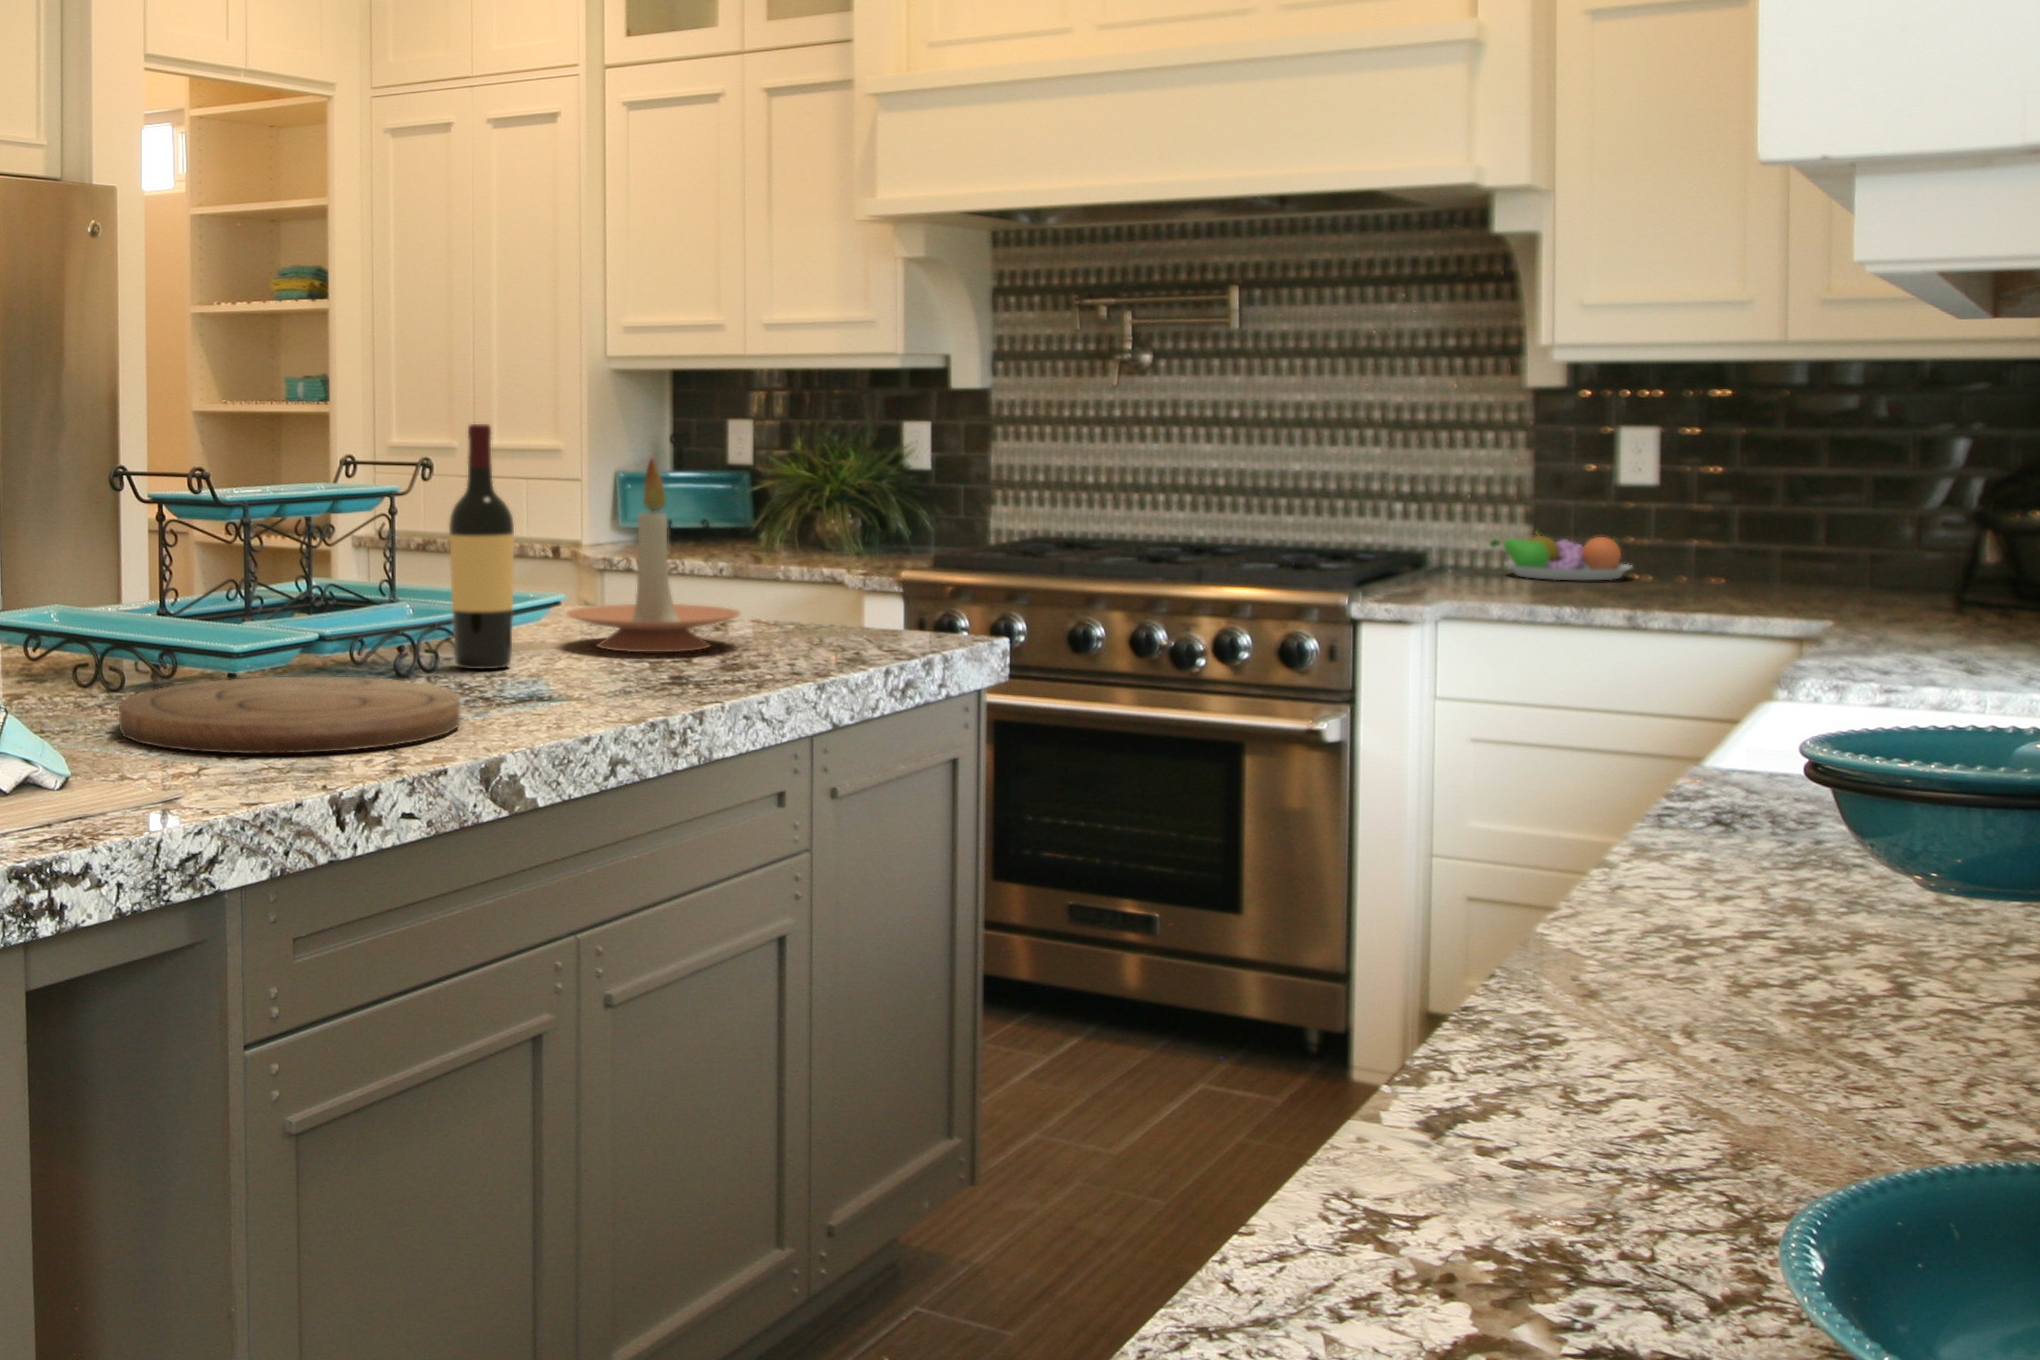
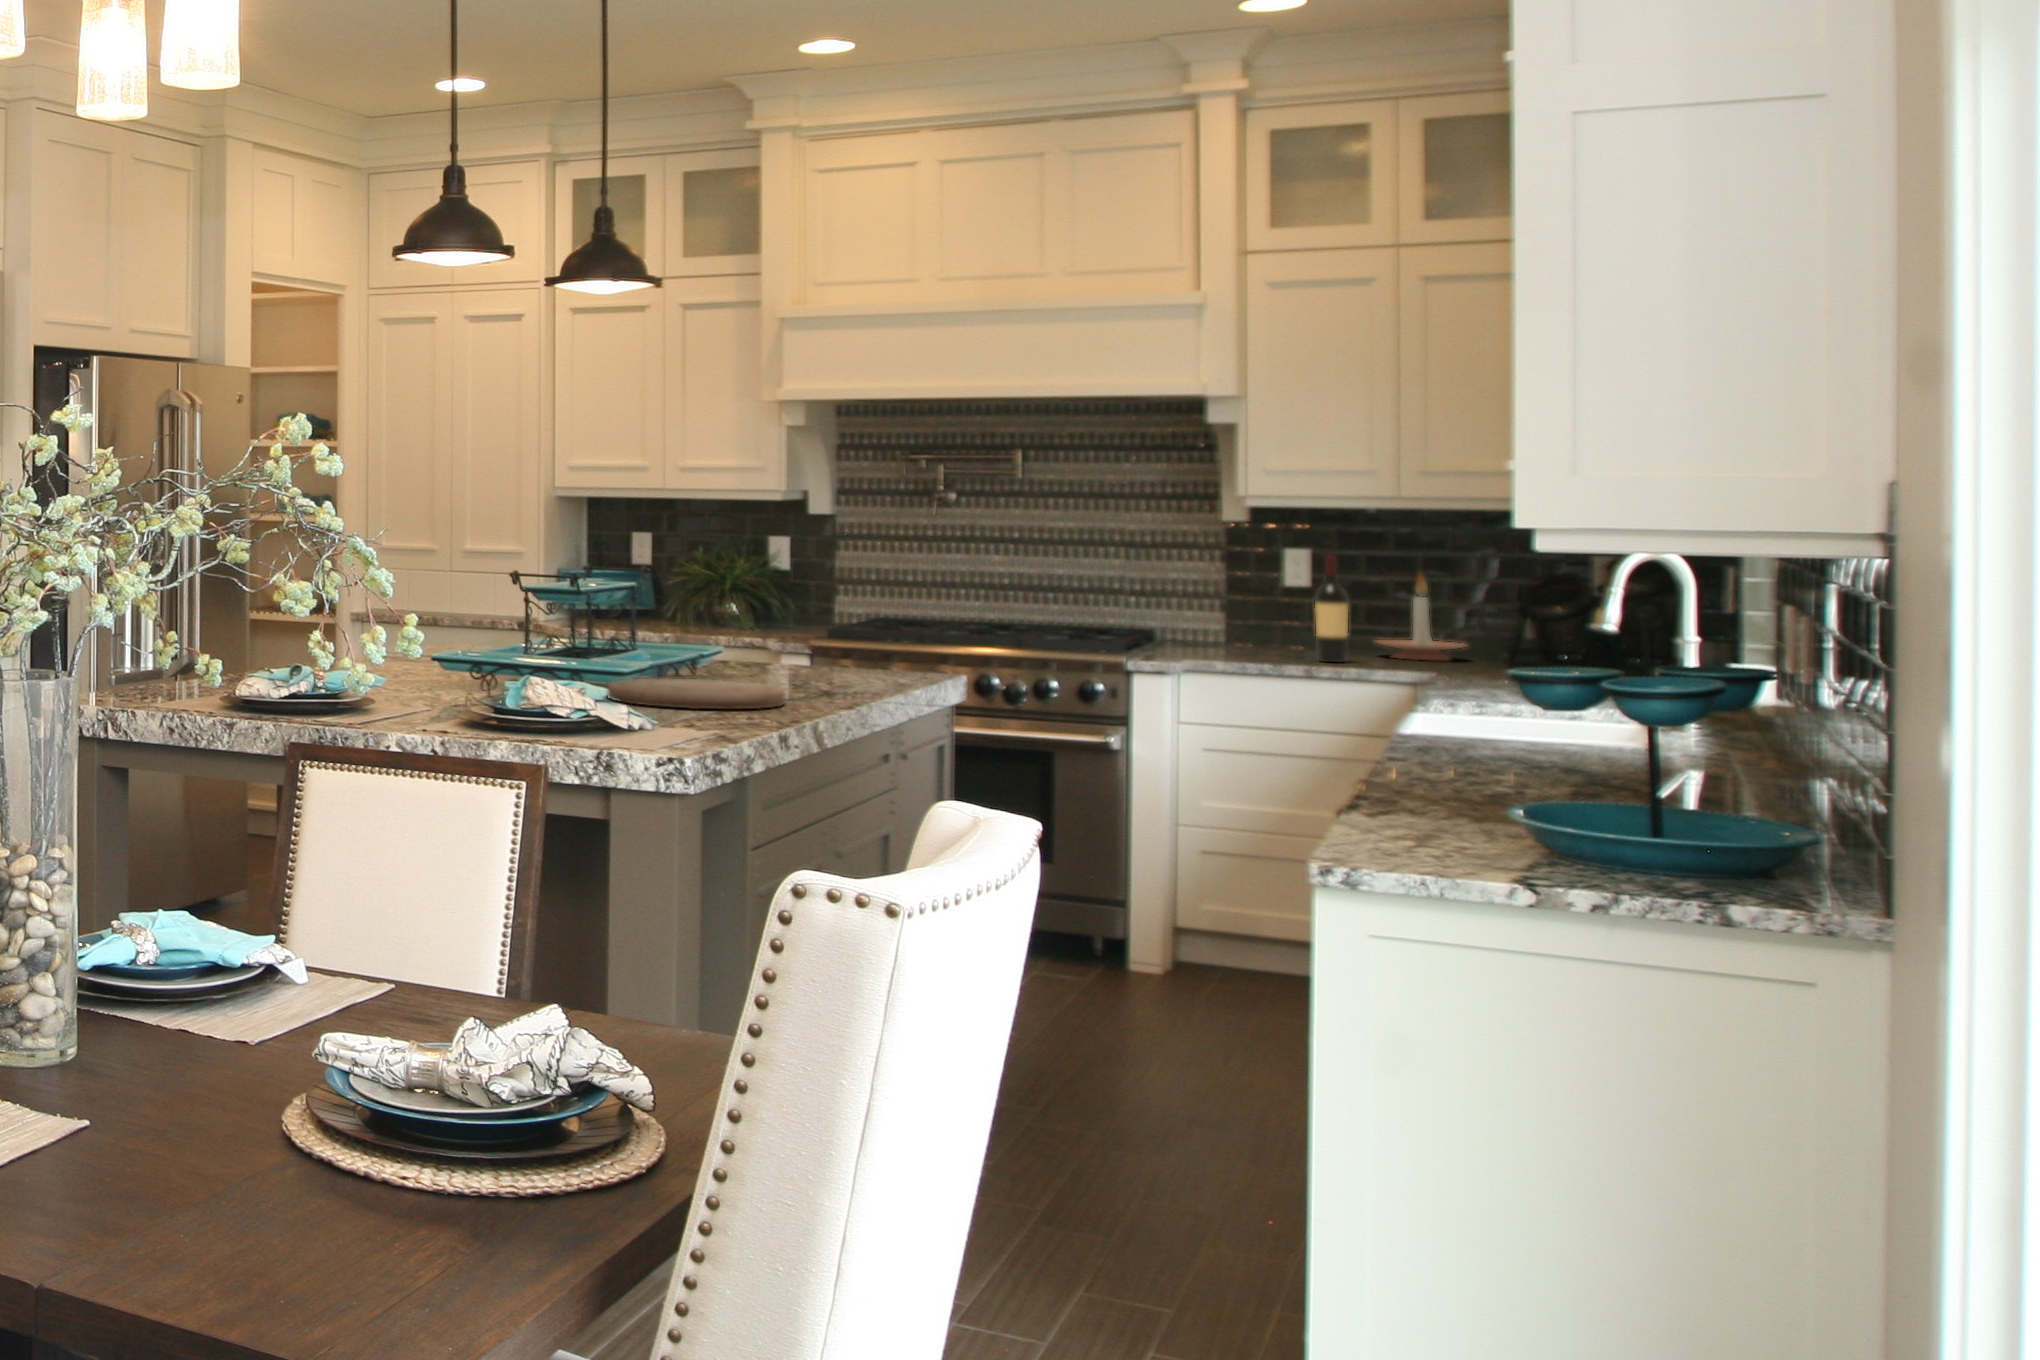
wine bottle: present [449,424,514,669] -> present [1315,555,1348,662]
candle holder: present [567,459,740,652] -> present [1377,574,1465,660]
fruit bowl: present [1490,531,1631,580] -> none [1201,616,1297,650]

